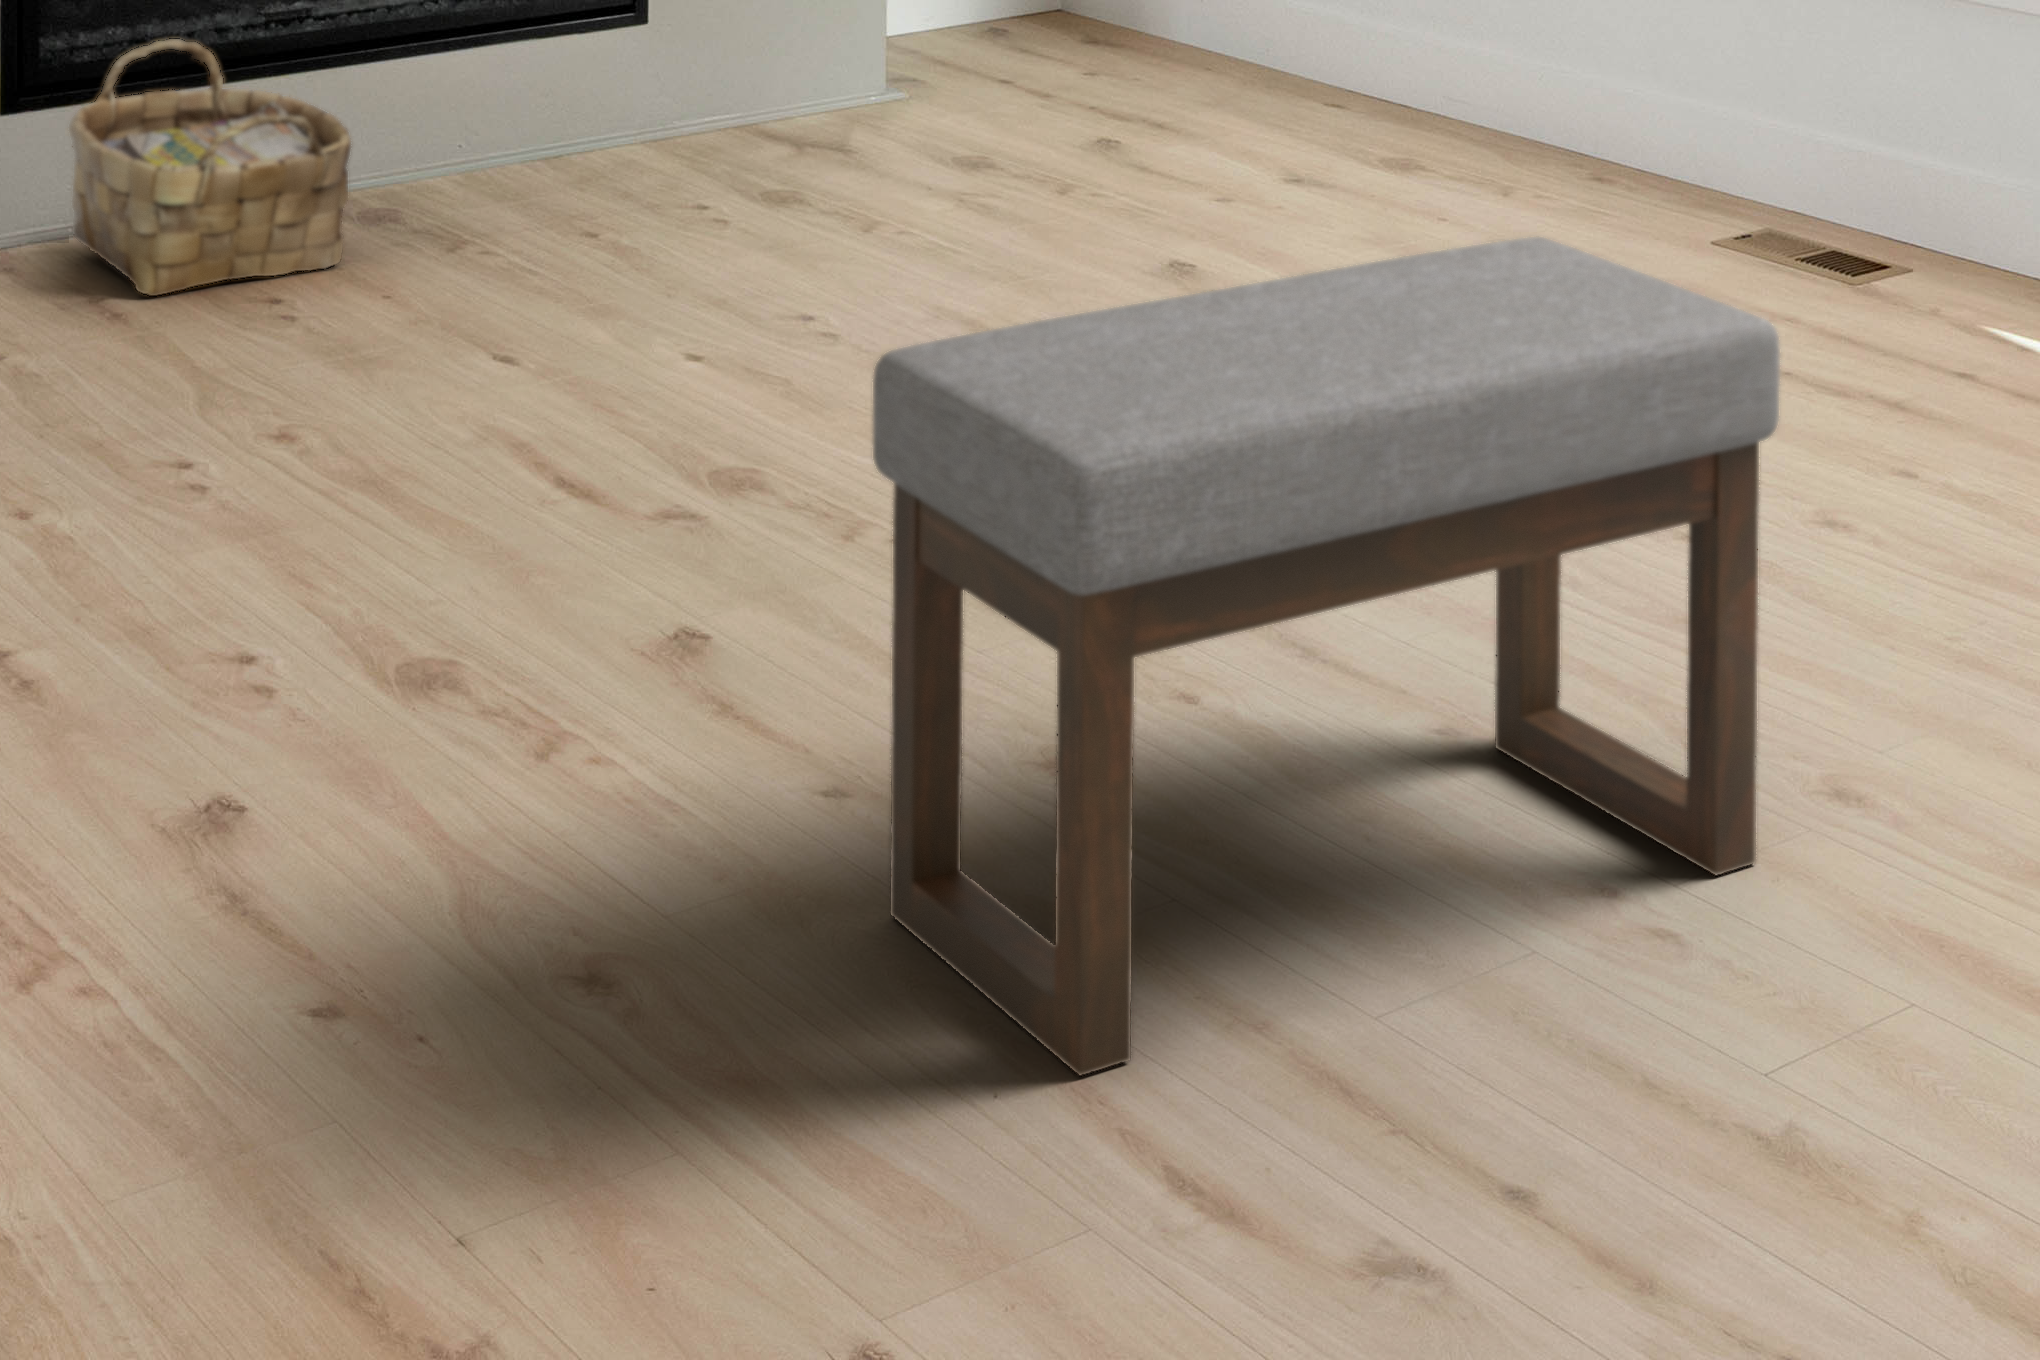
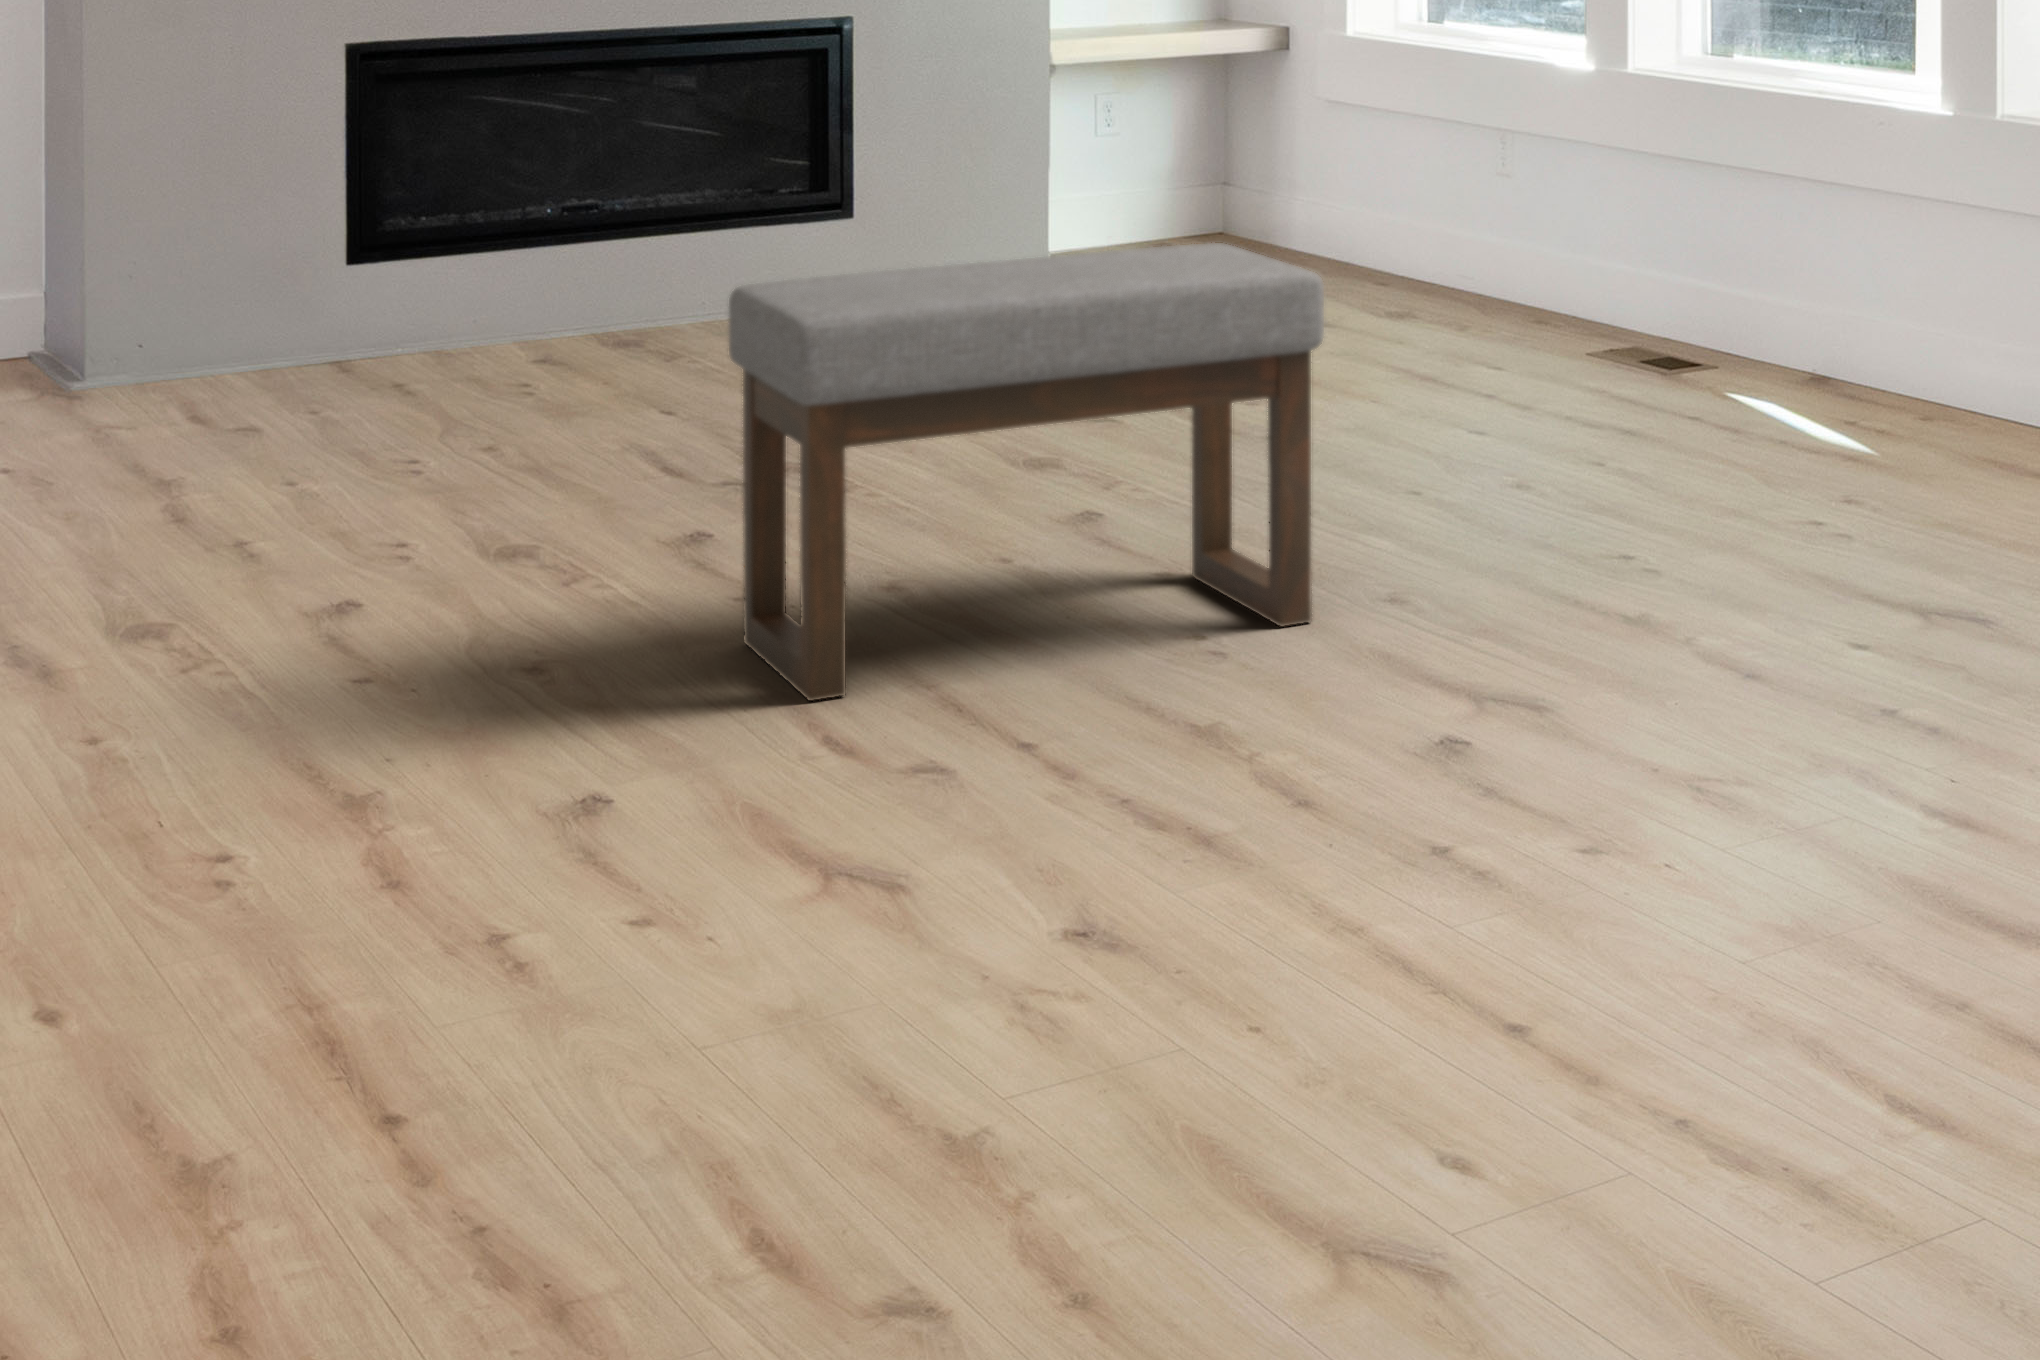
woven basket: present [69,39,351,296] -> none [393,209,594,381]

